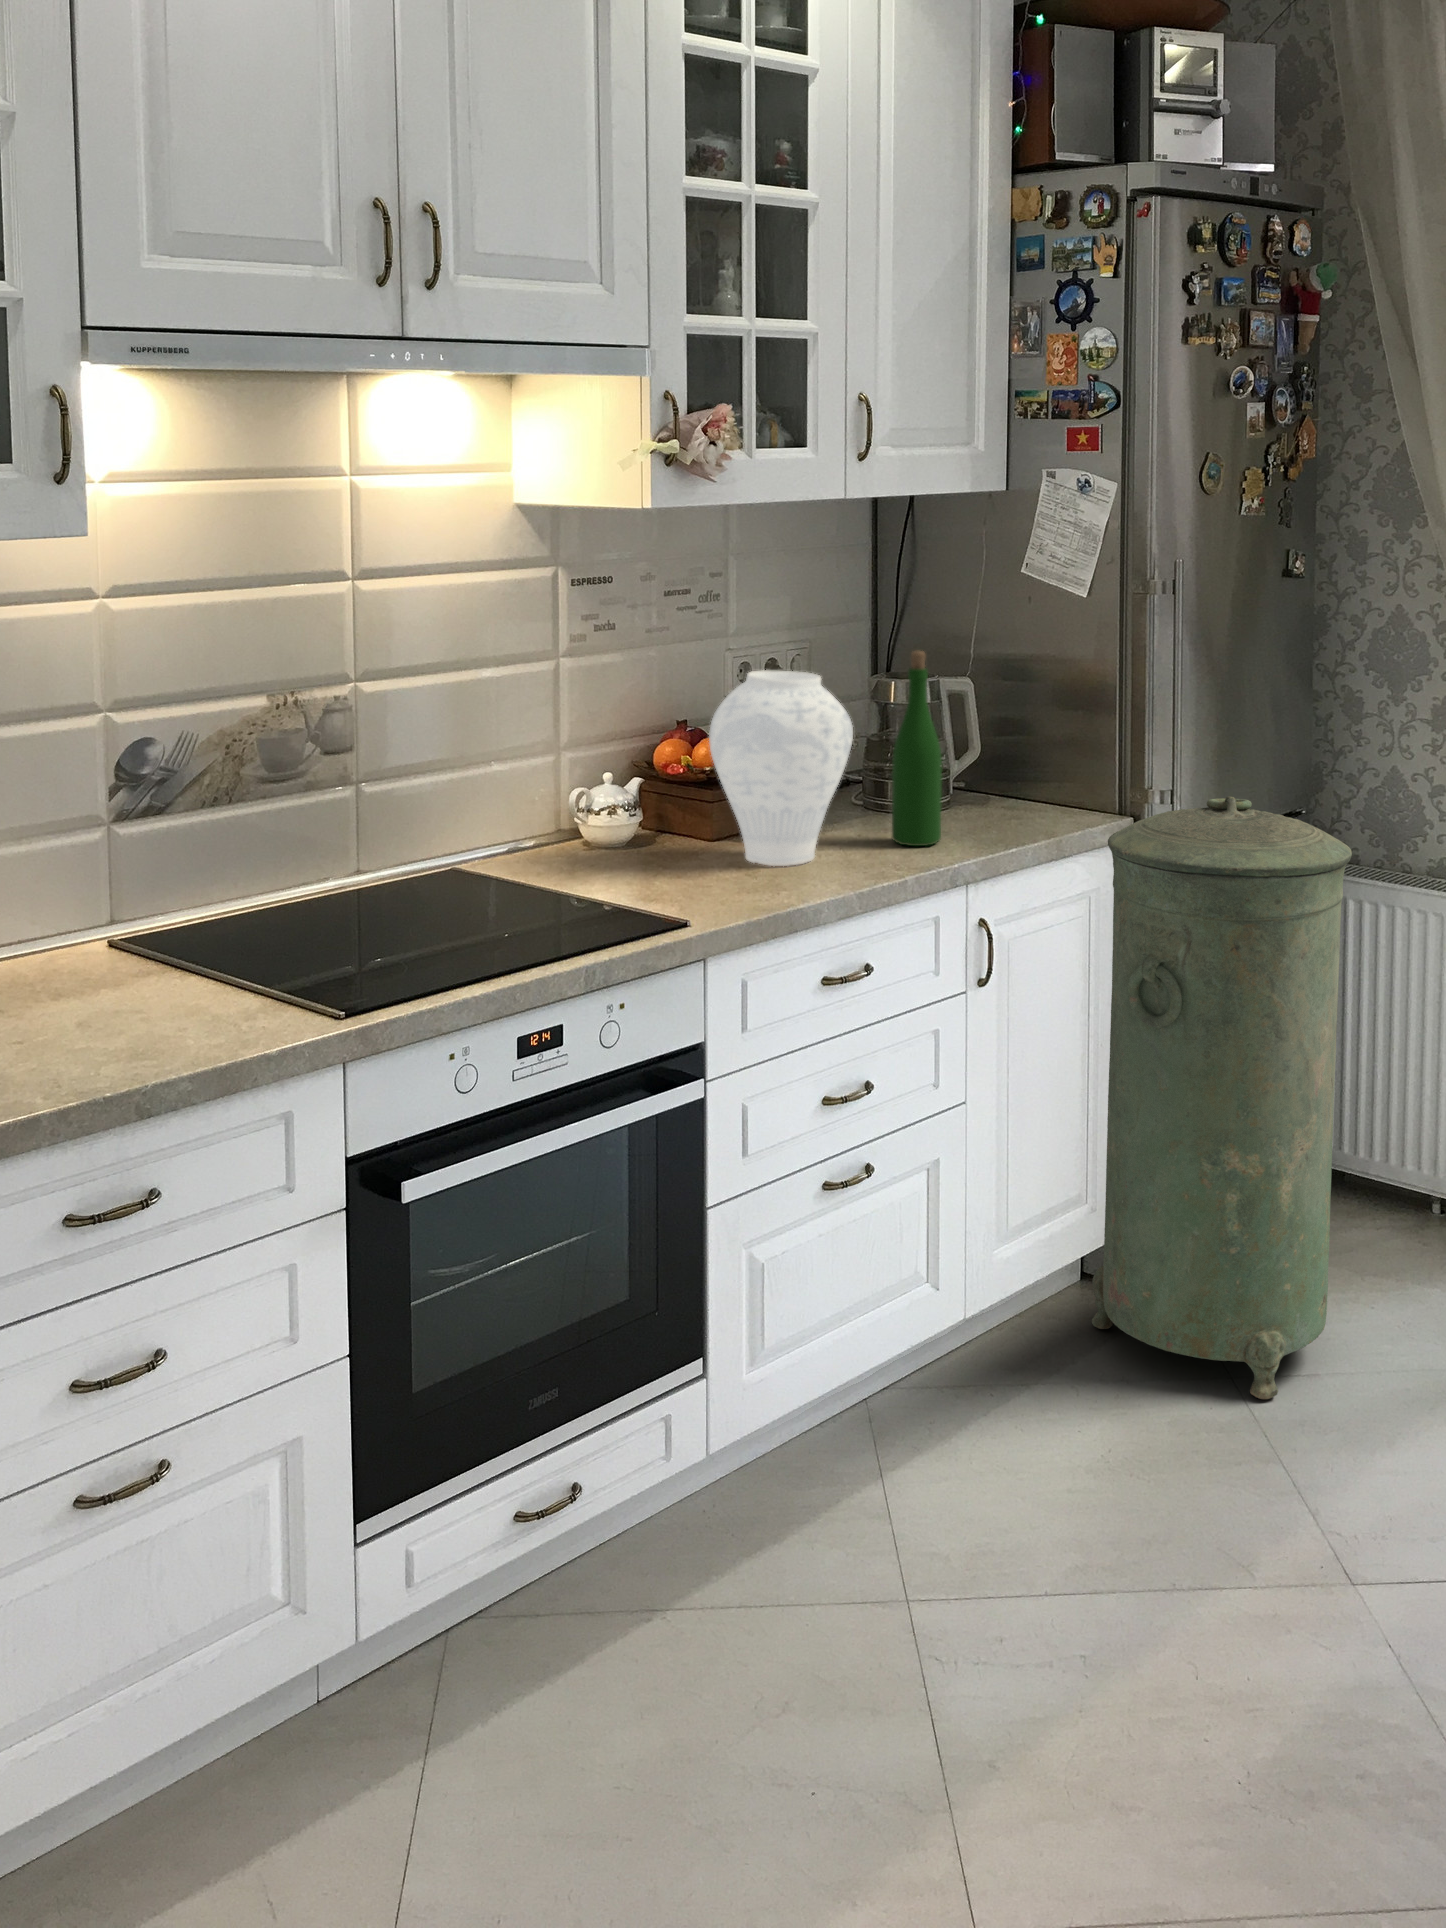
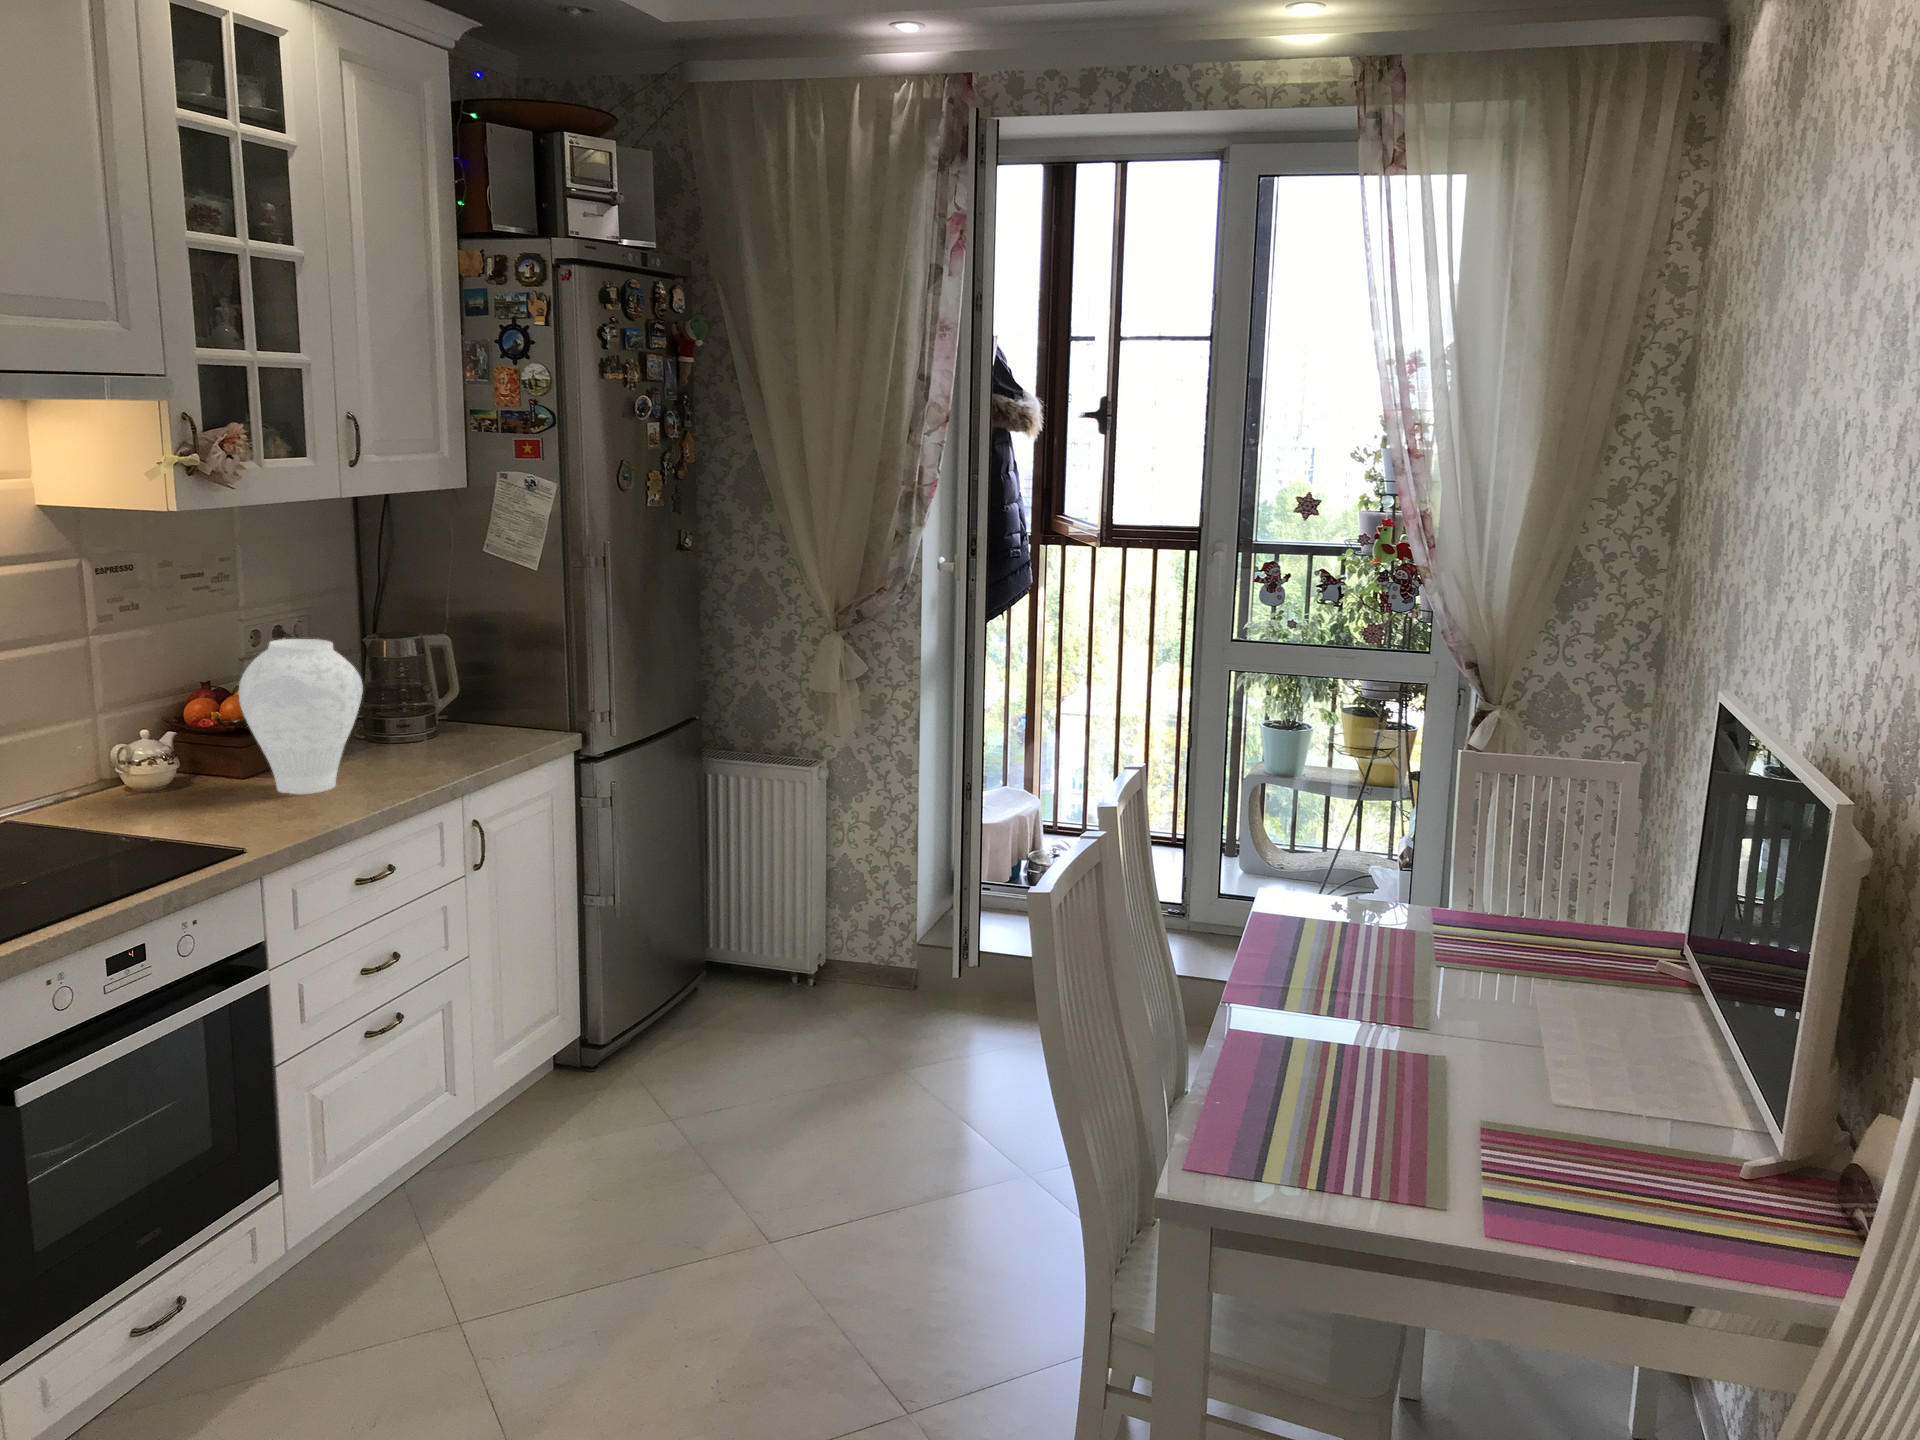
wine bottle: present [892,651,942,846] -> none [393,618,436,769]
trash can: present [1092,797,1352,1399] -> none [564,714,740,1133]

